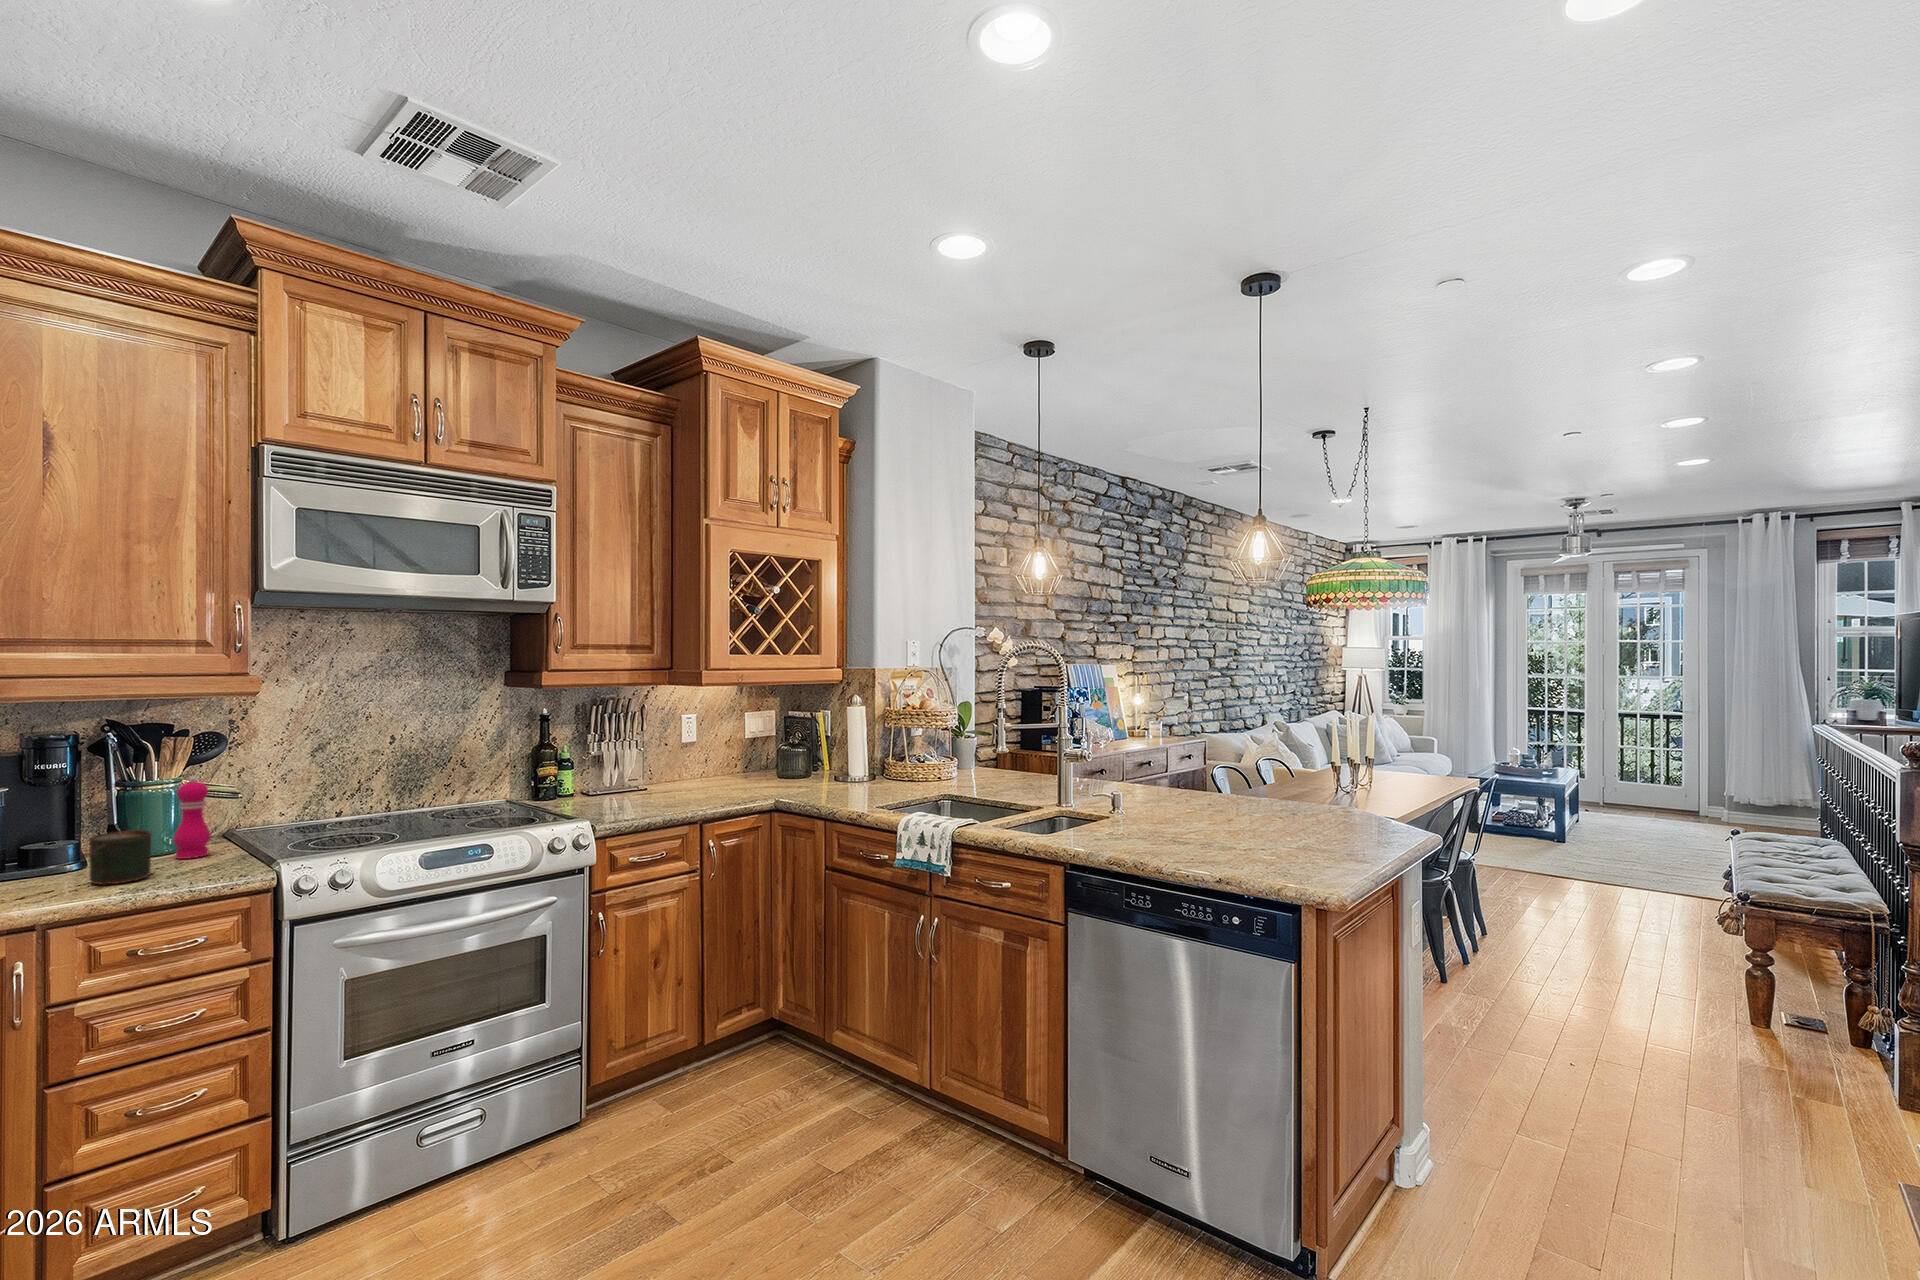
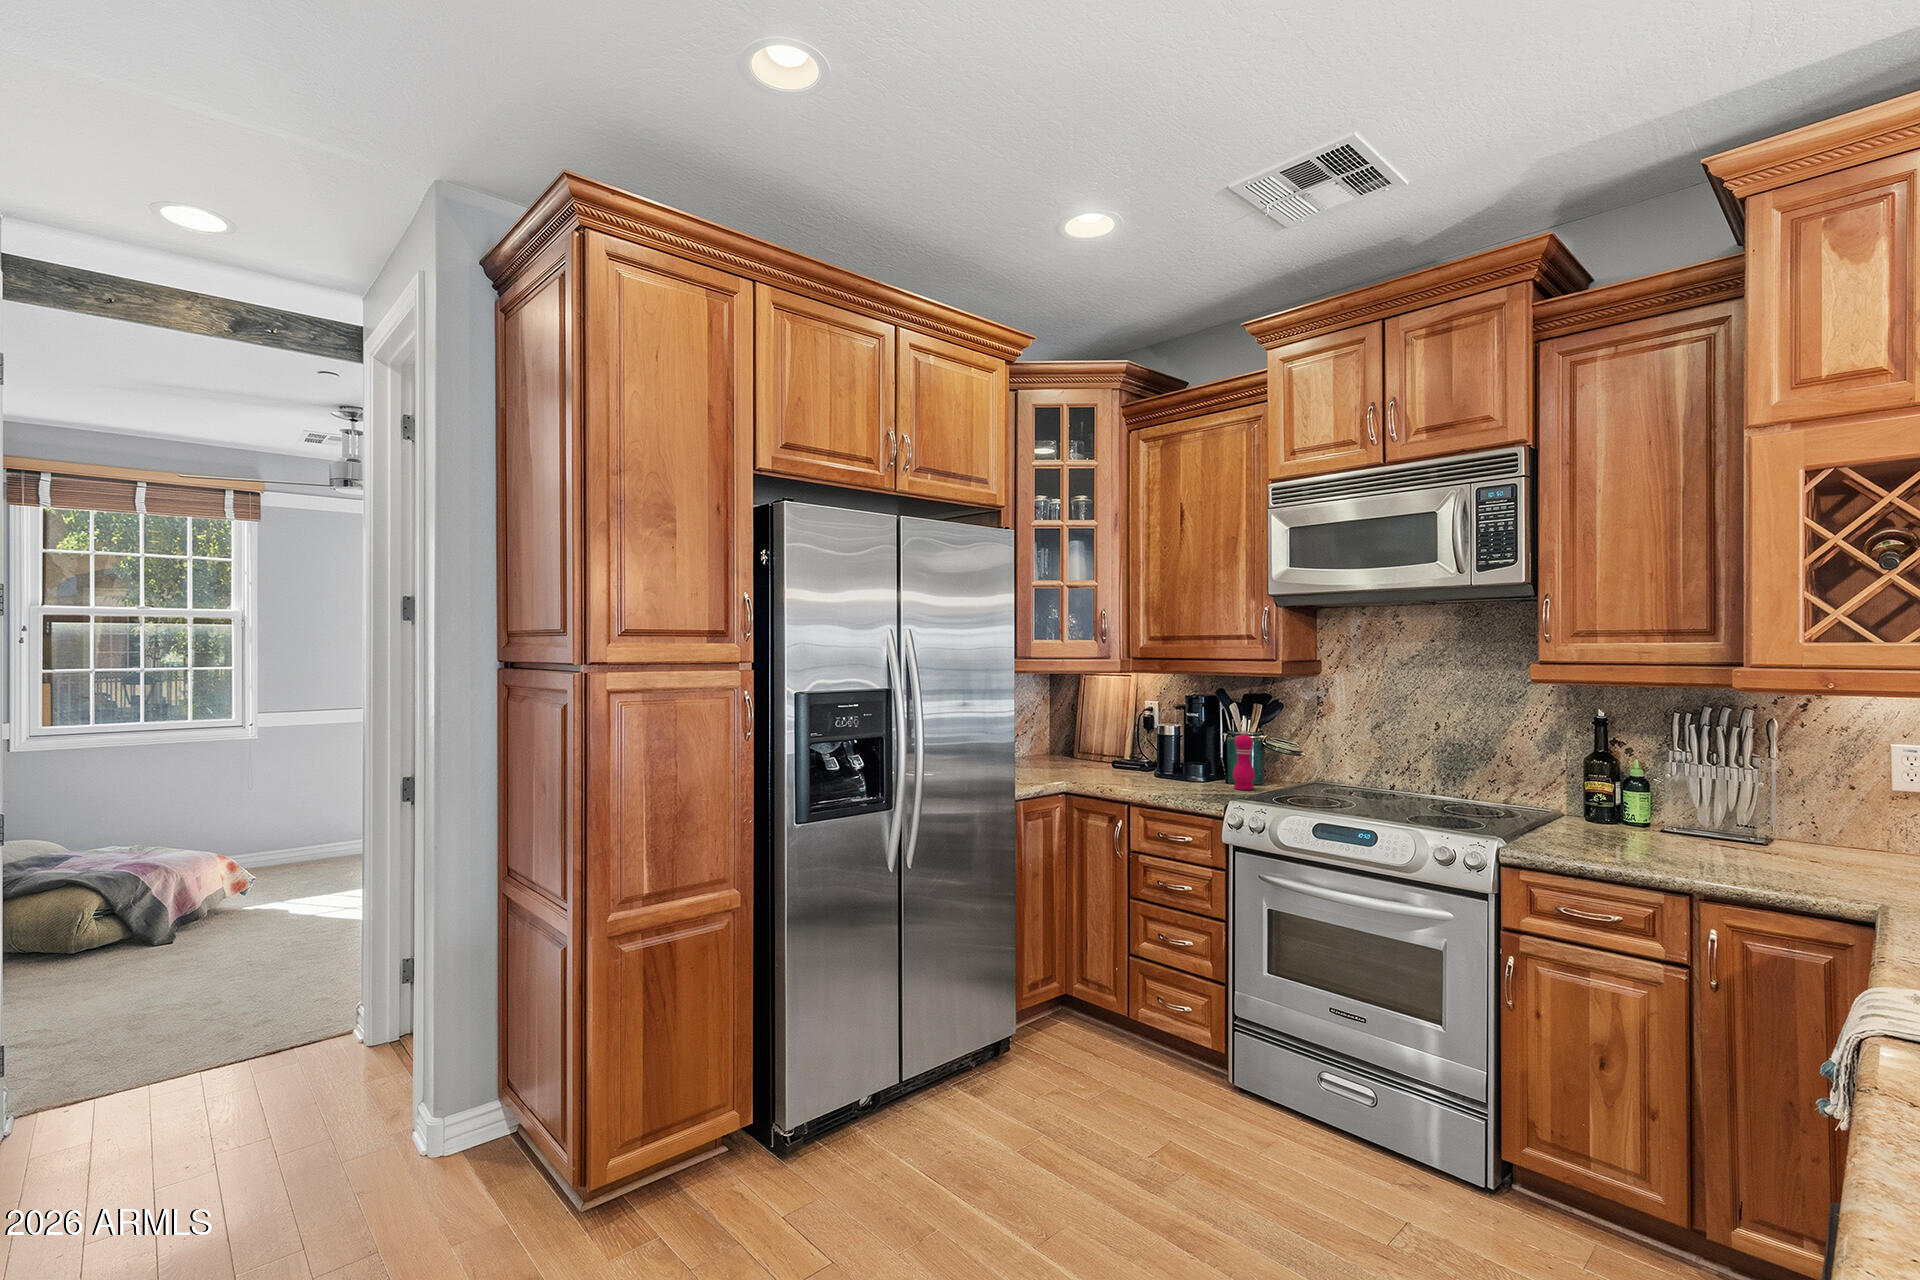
mug: present [89,830,152,884] -> none [1152,758,1192,791]

